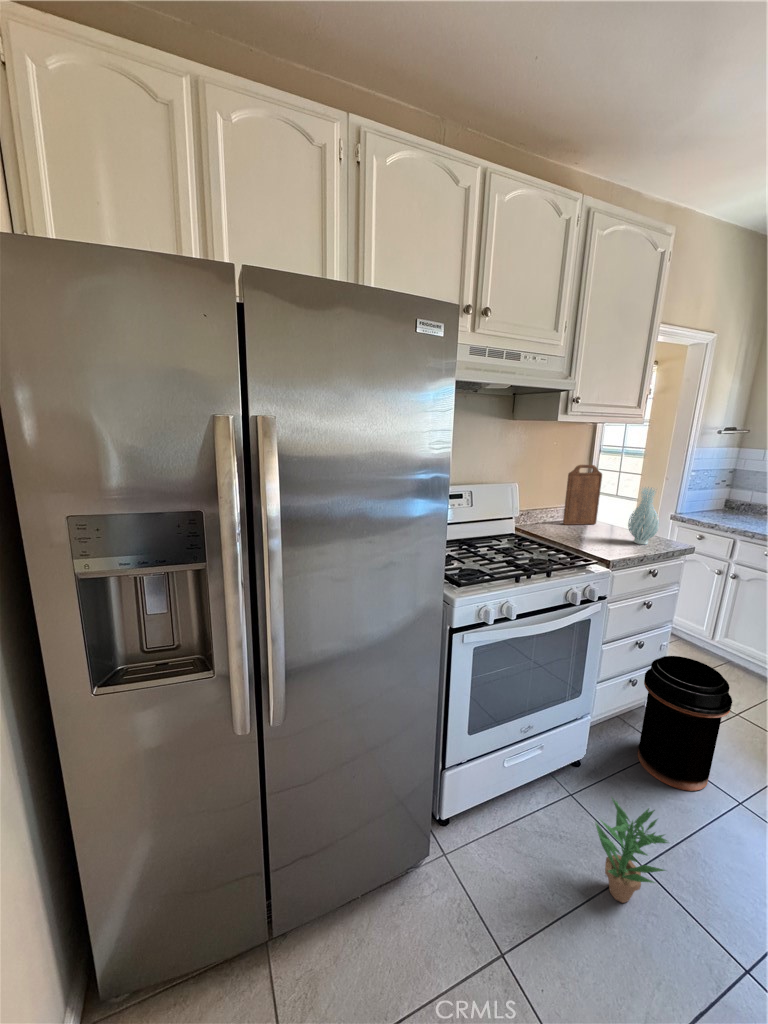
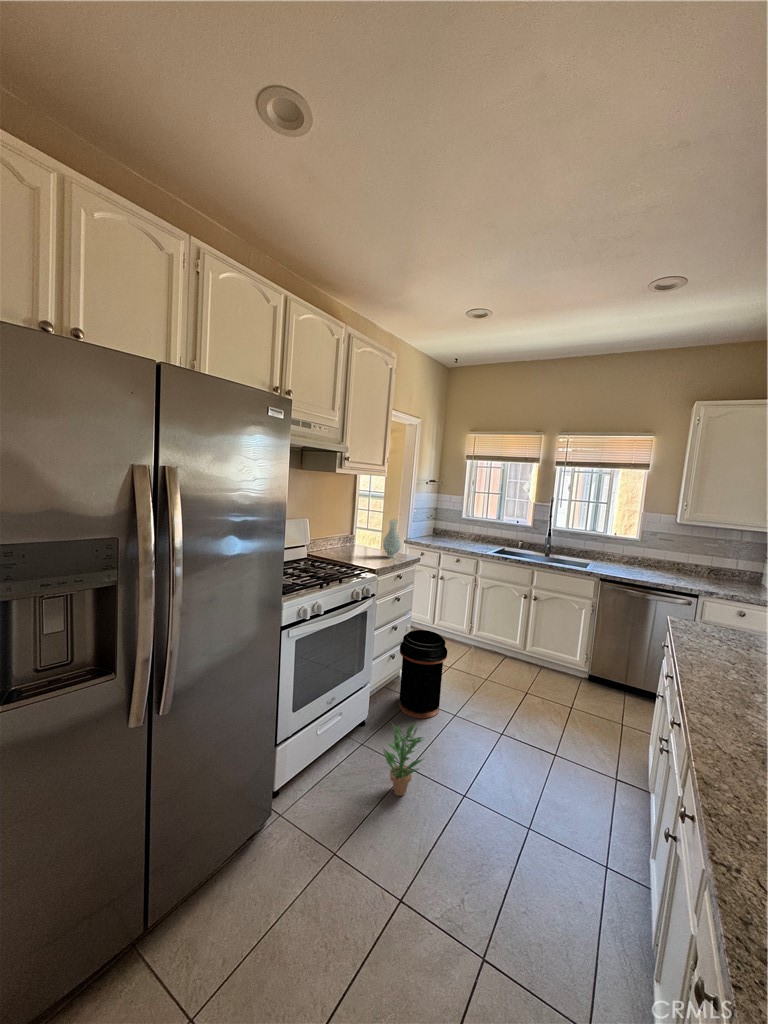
cutting board: present [563,465,602,525] -> none [339,505,363,549]

